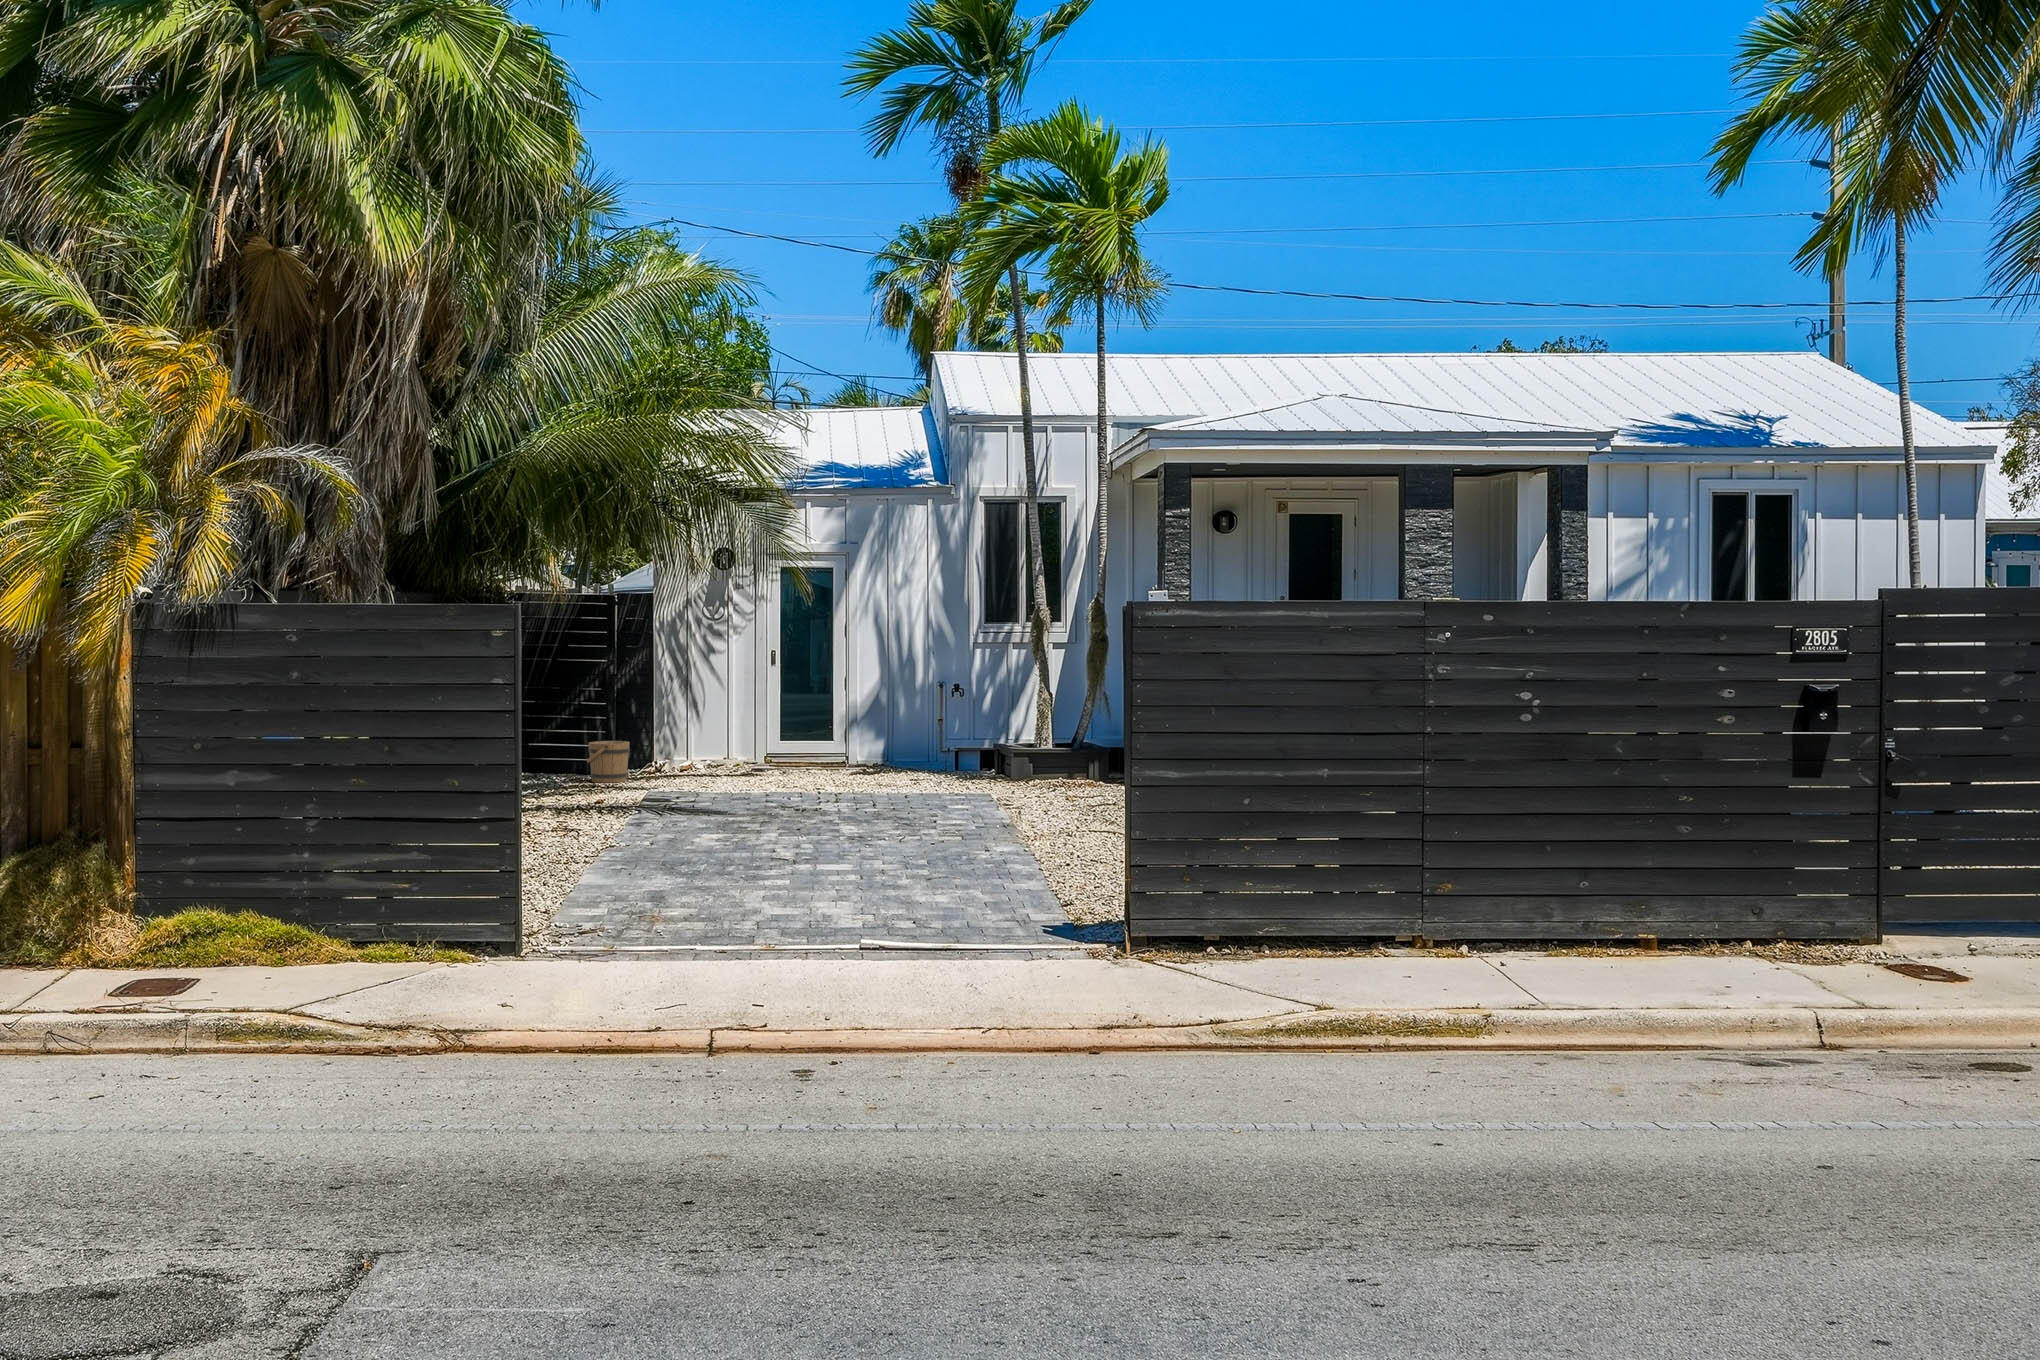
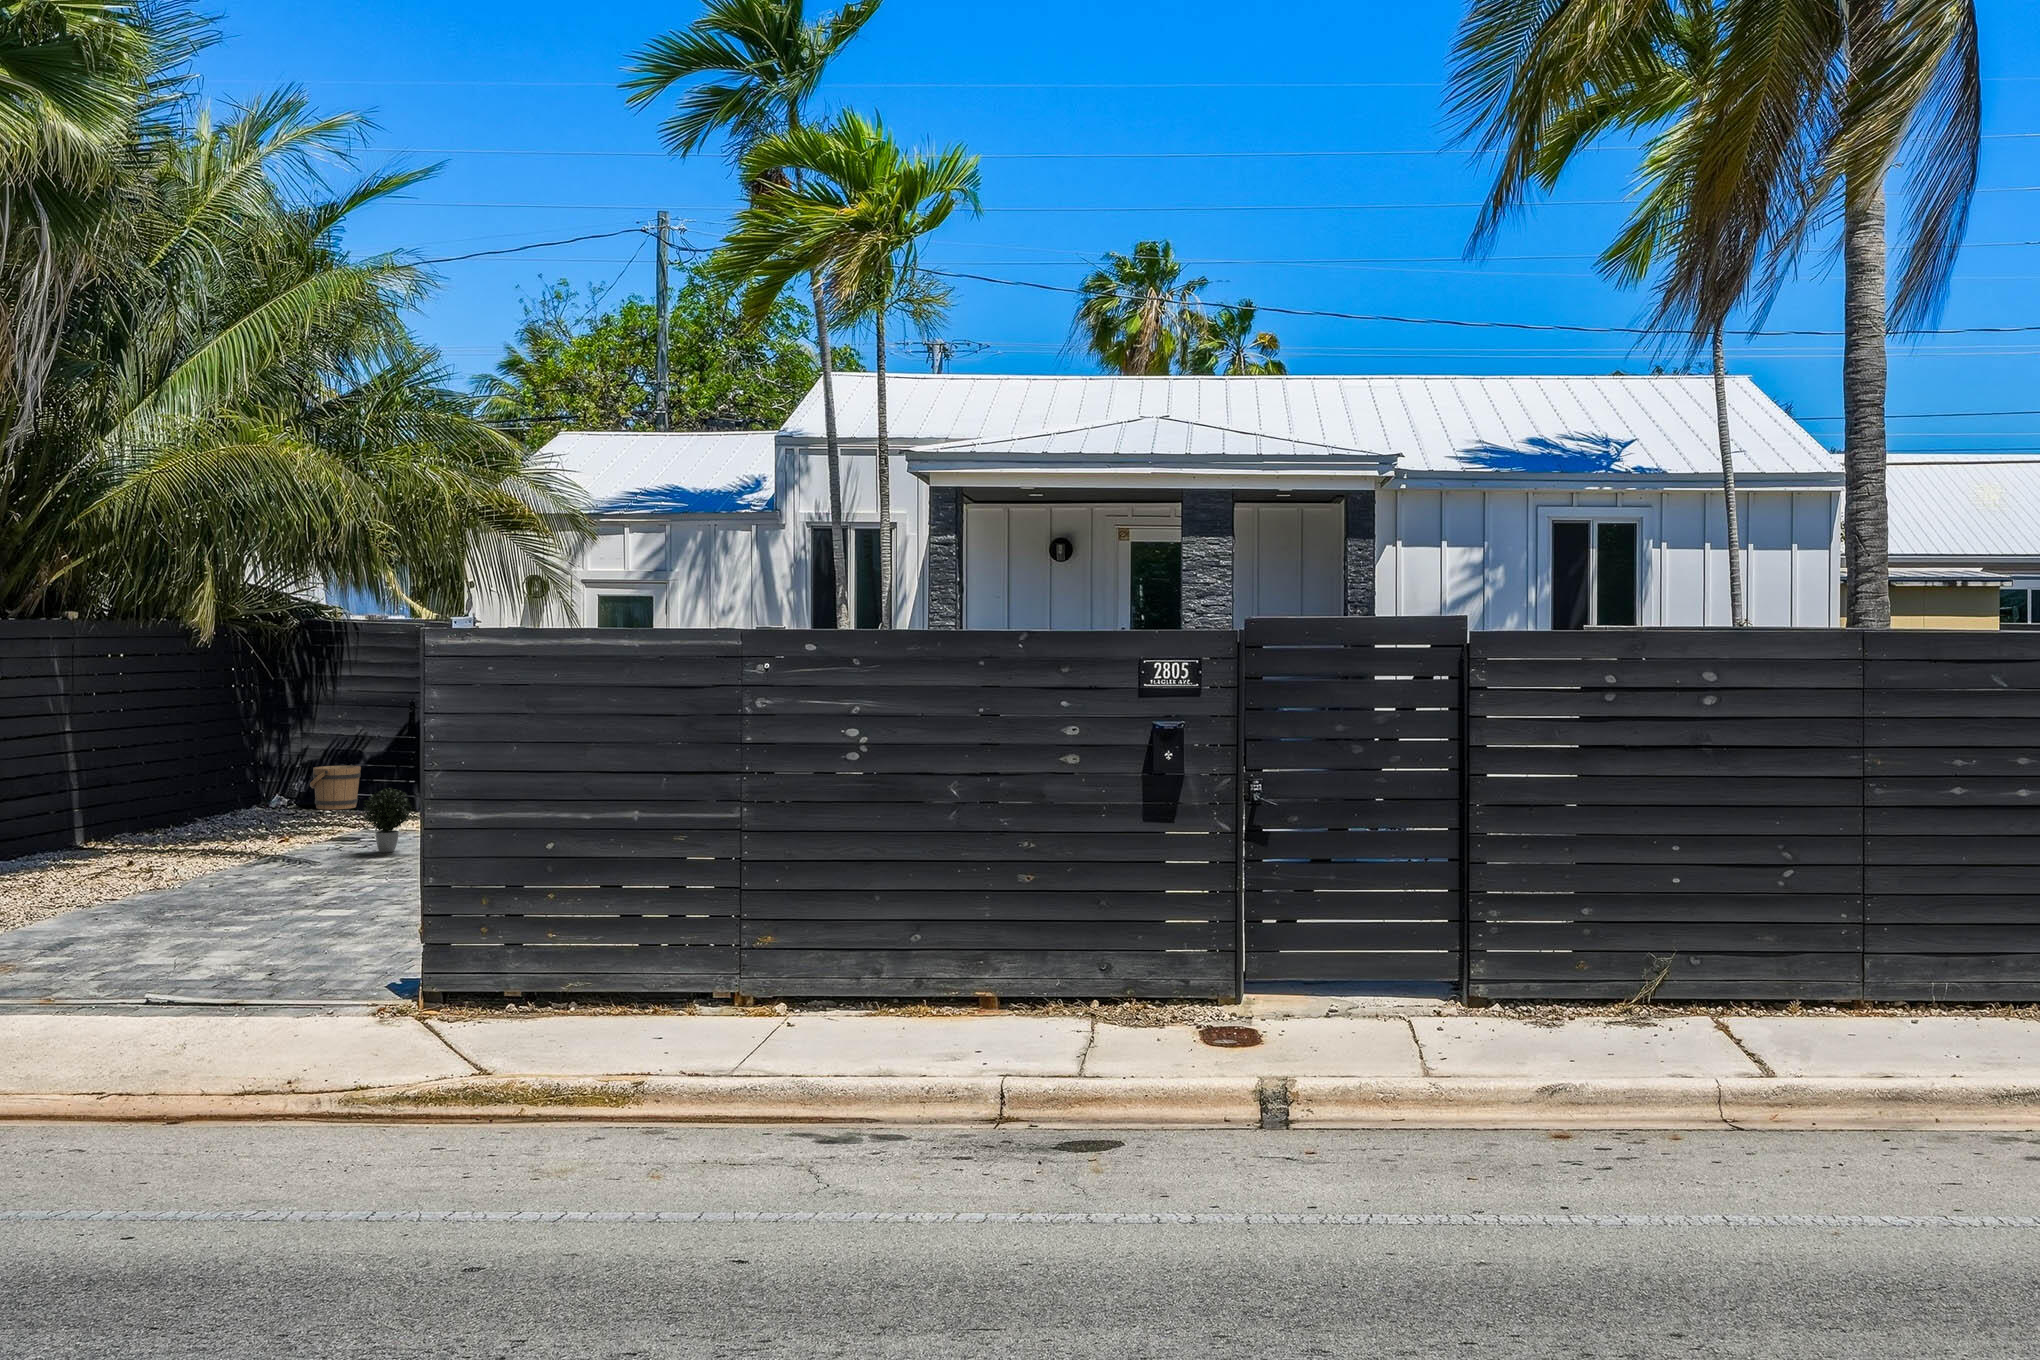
potted plant: none [734,759,778,820] -> present [363,787,411,853]

